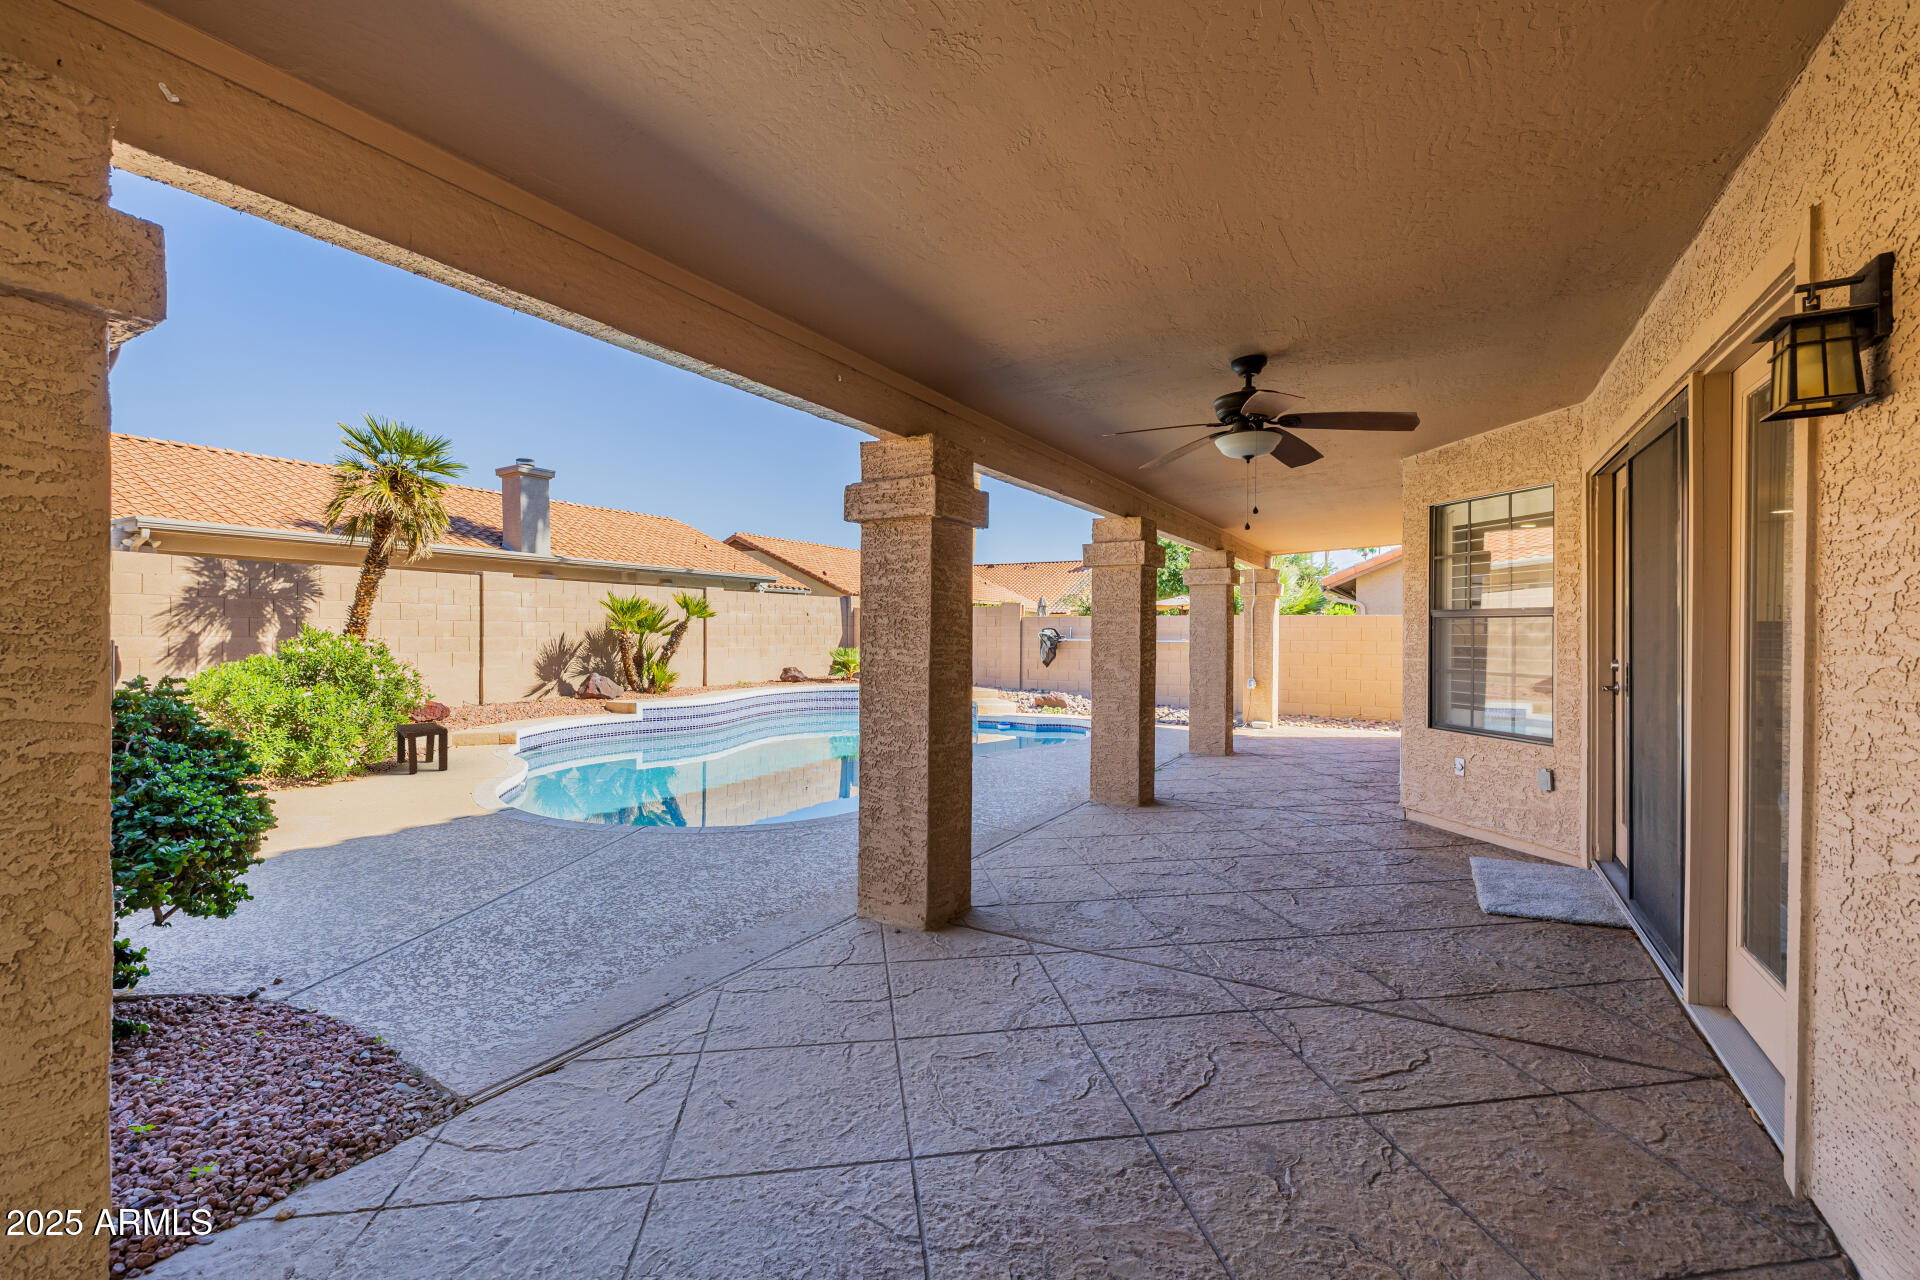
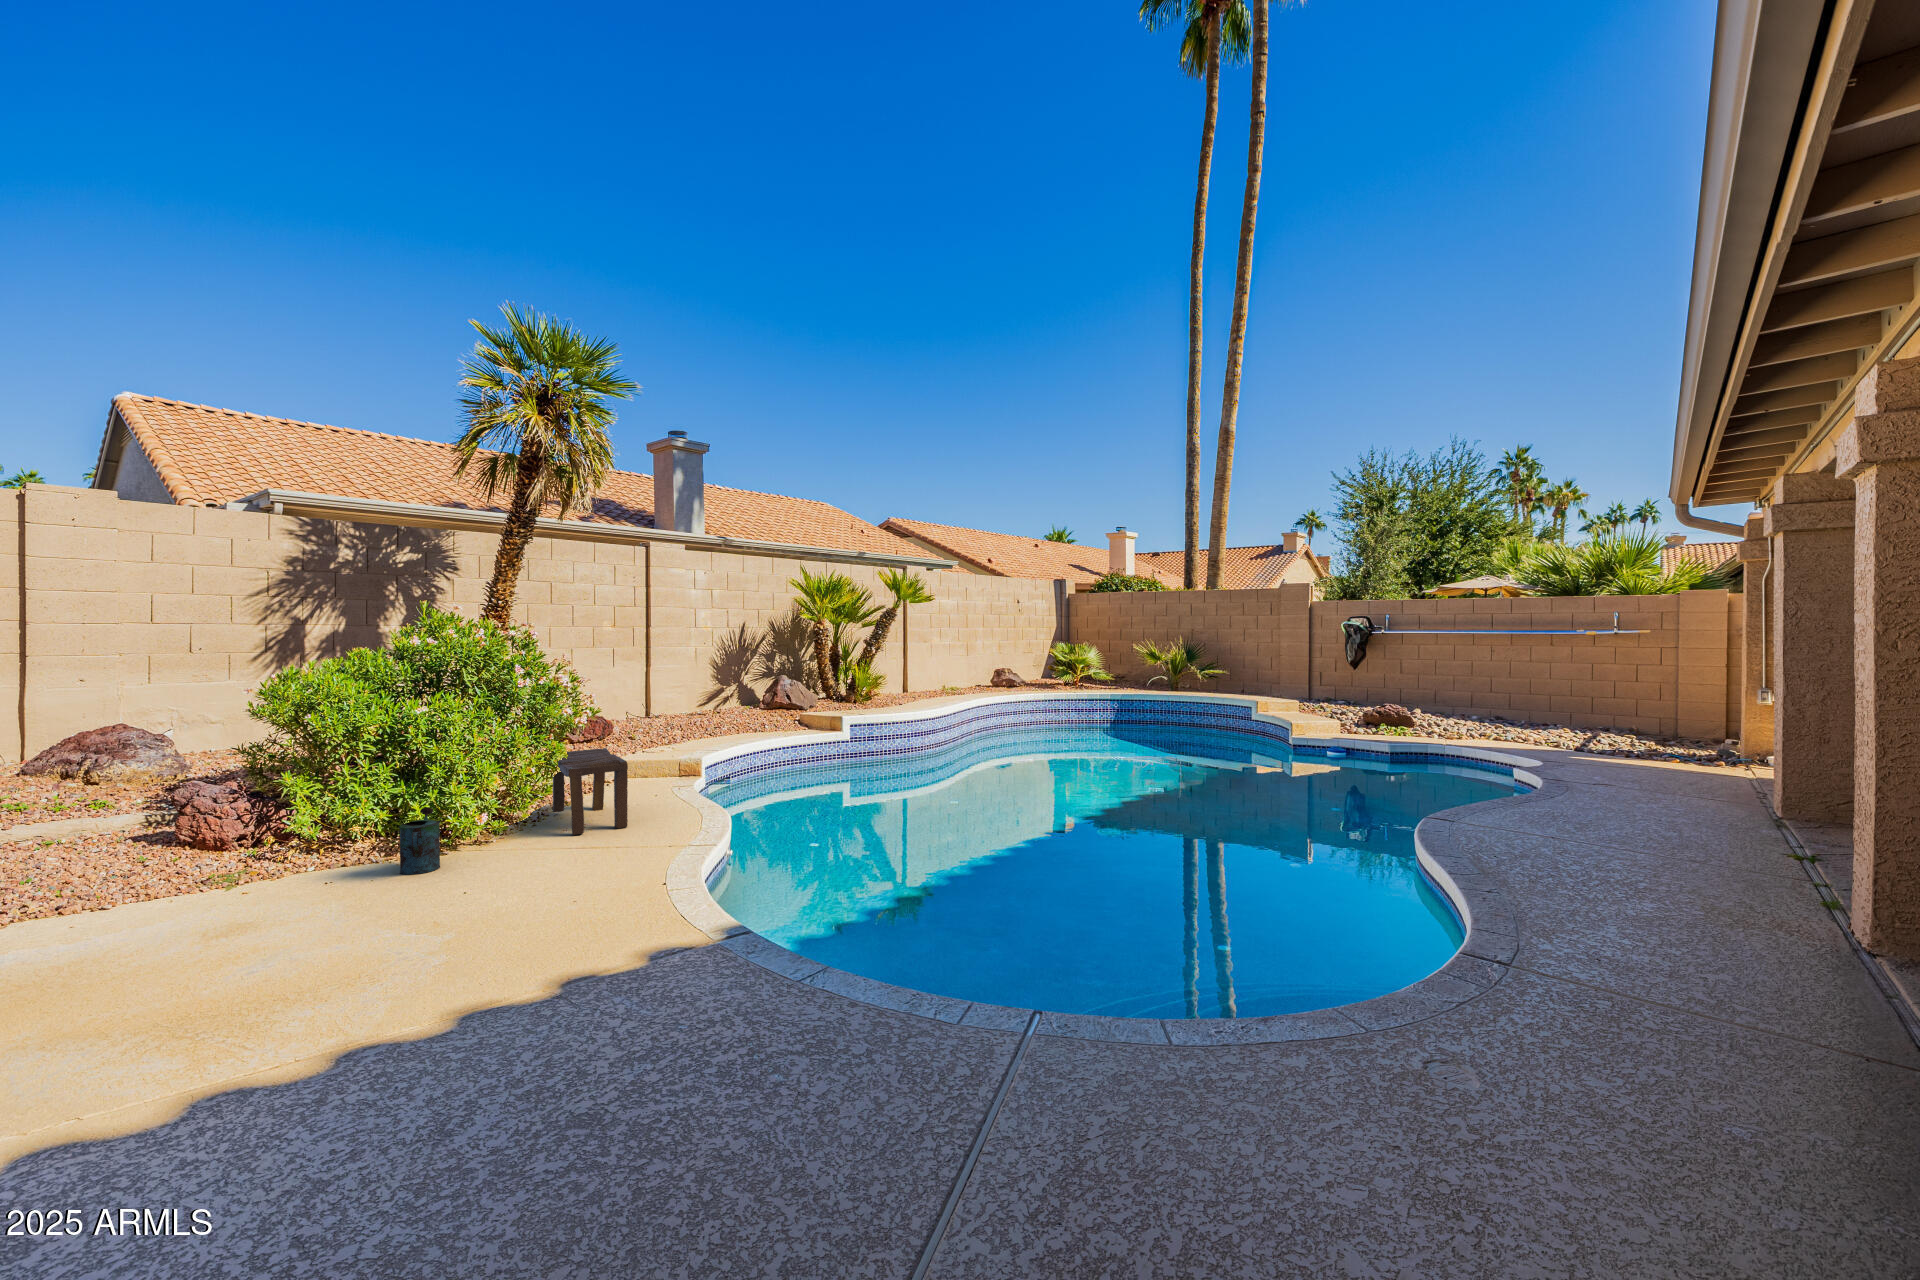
watering can: none [296,755,322,792] -> present [399,808,440,874]

